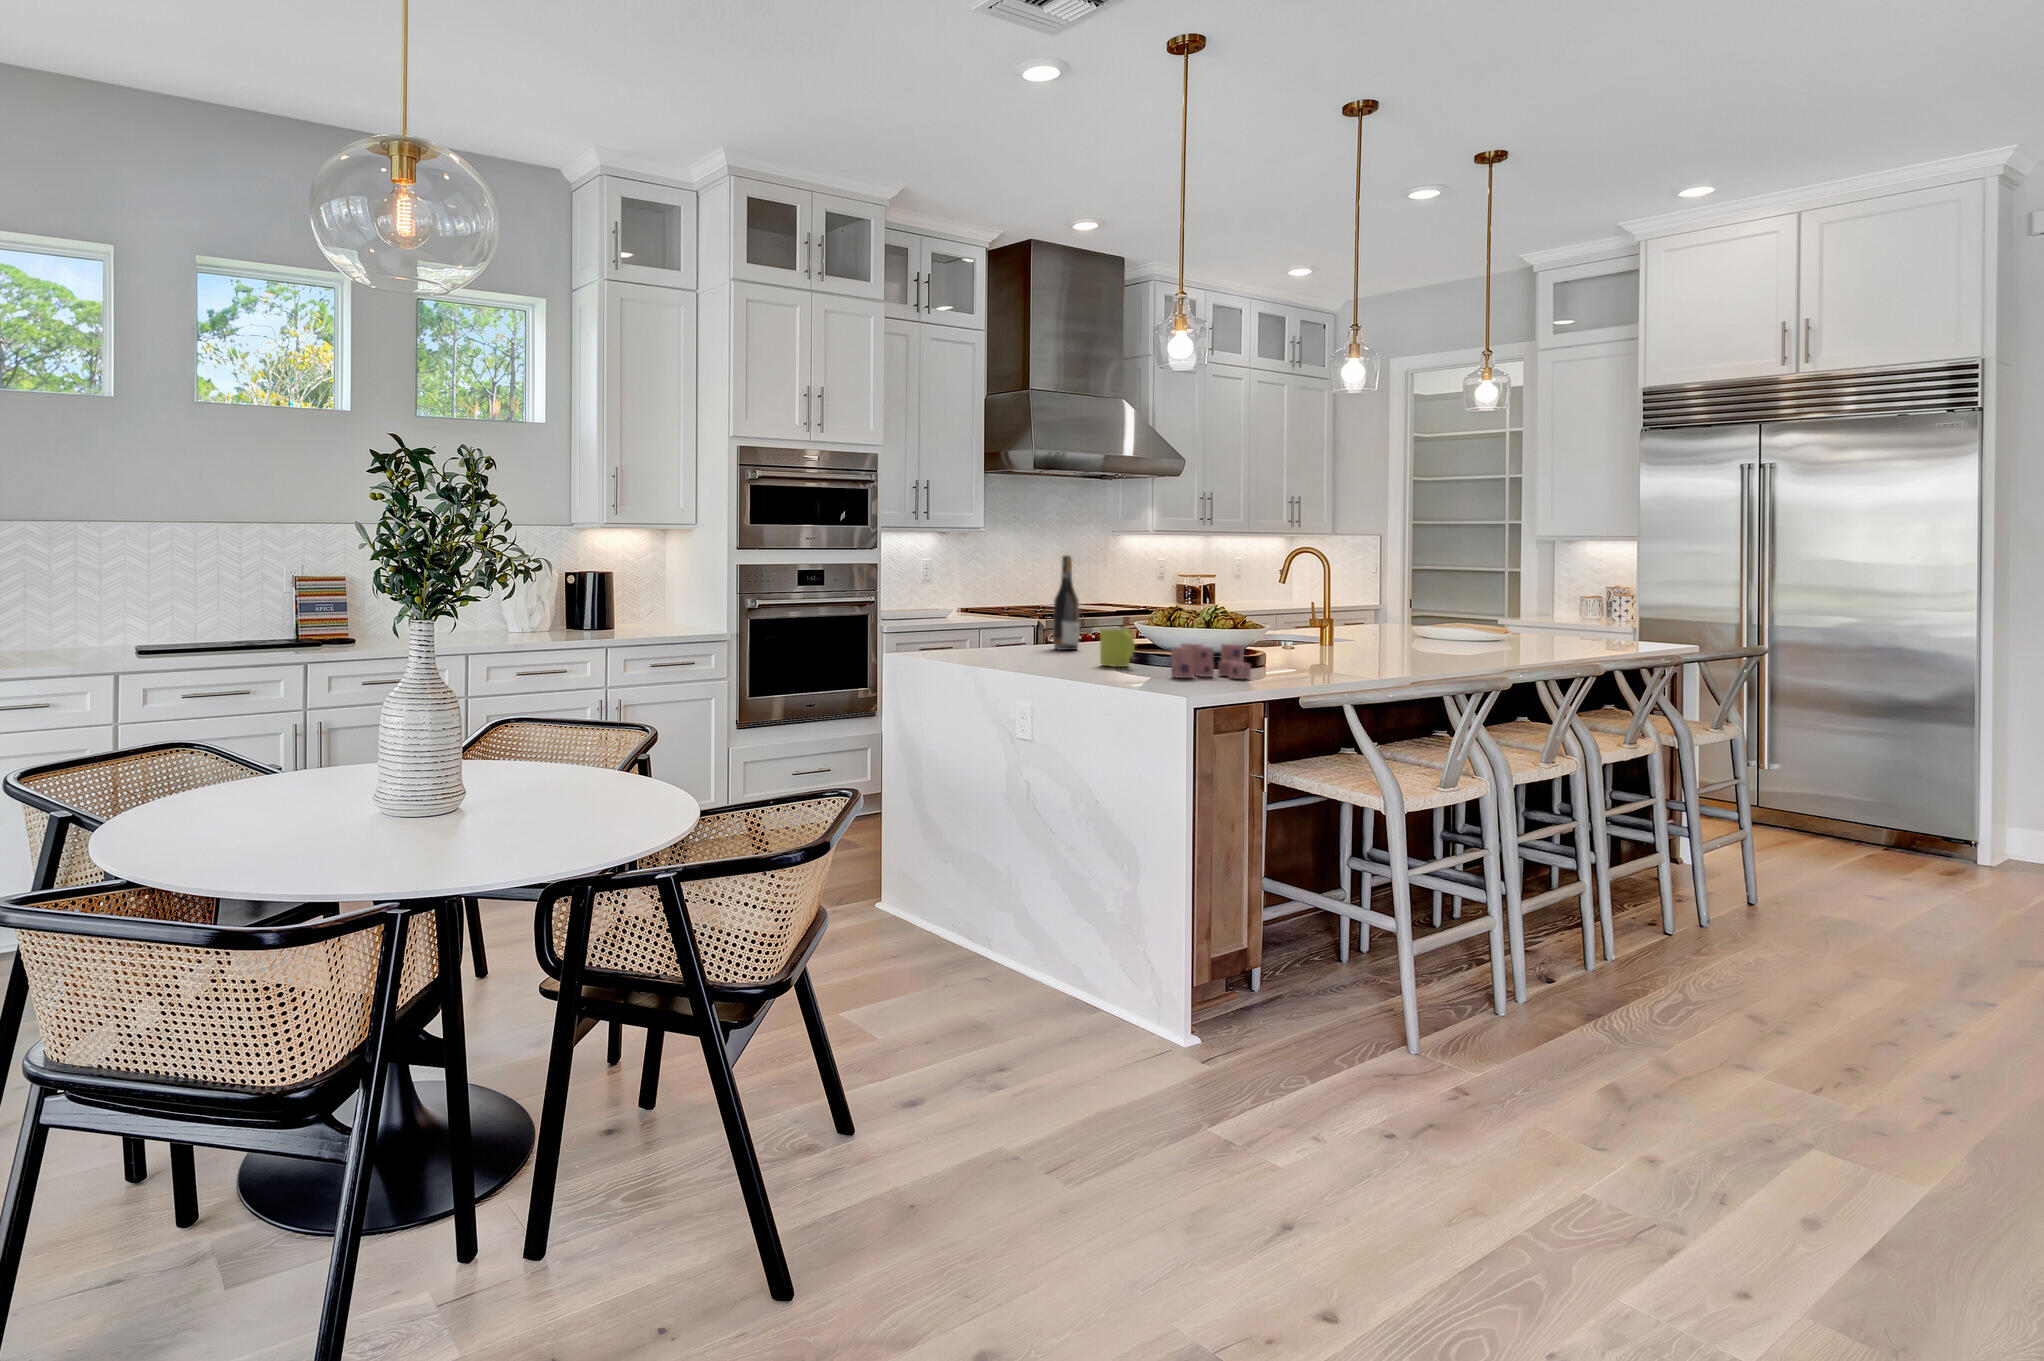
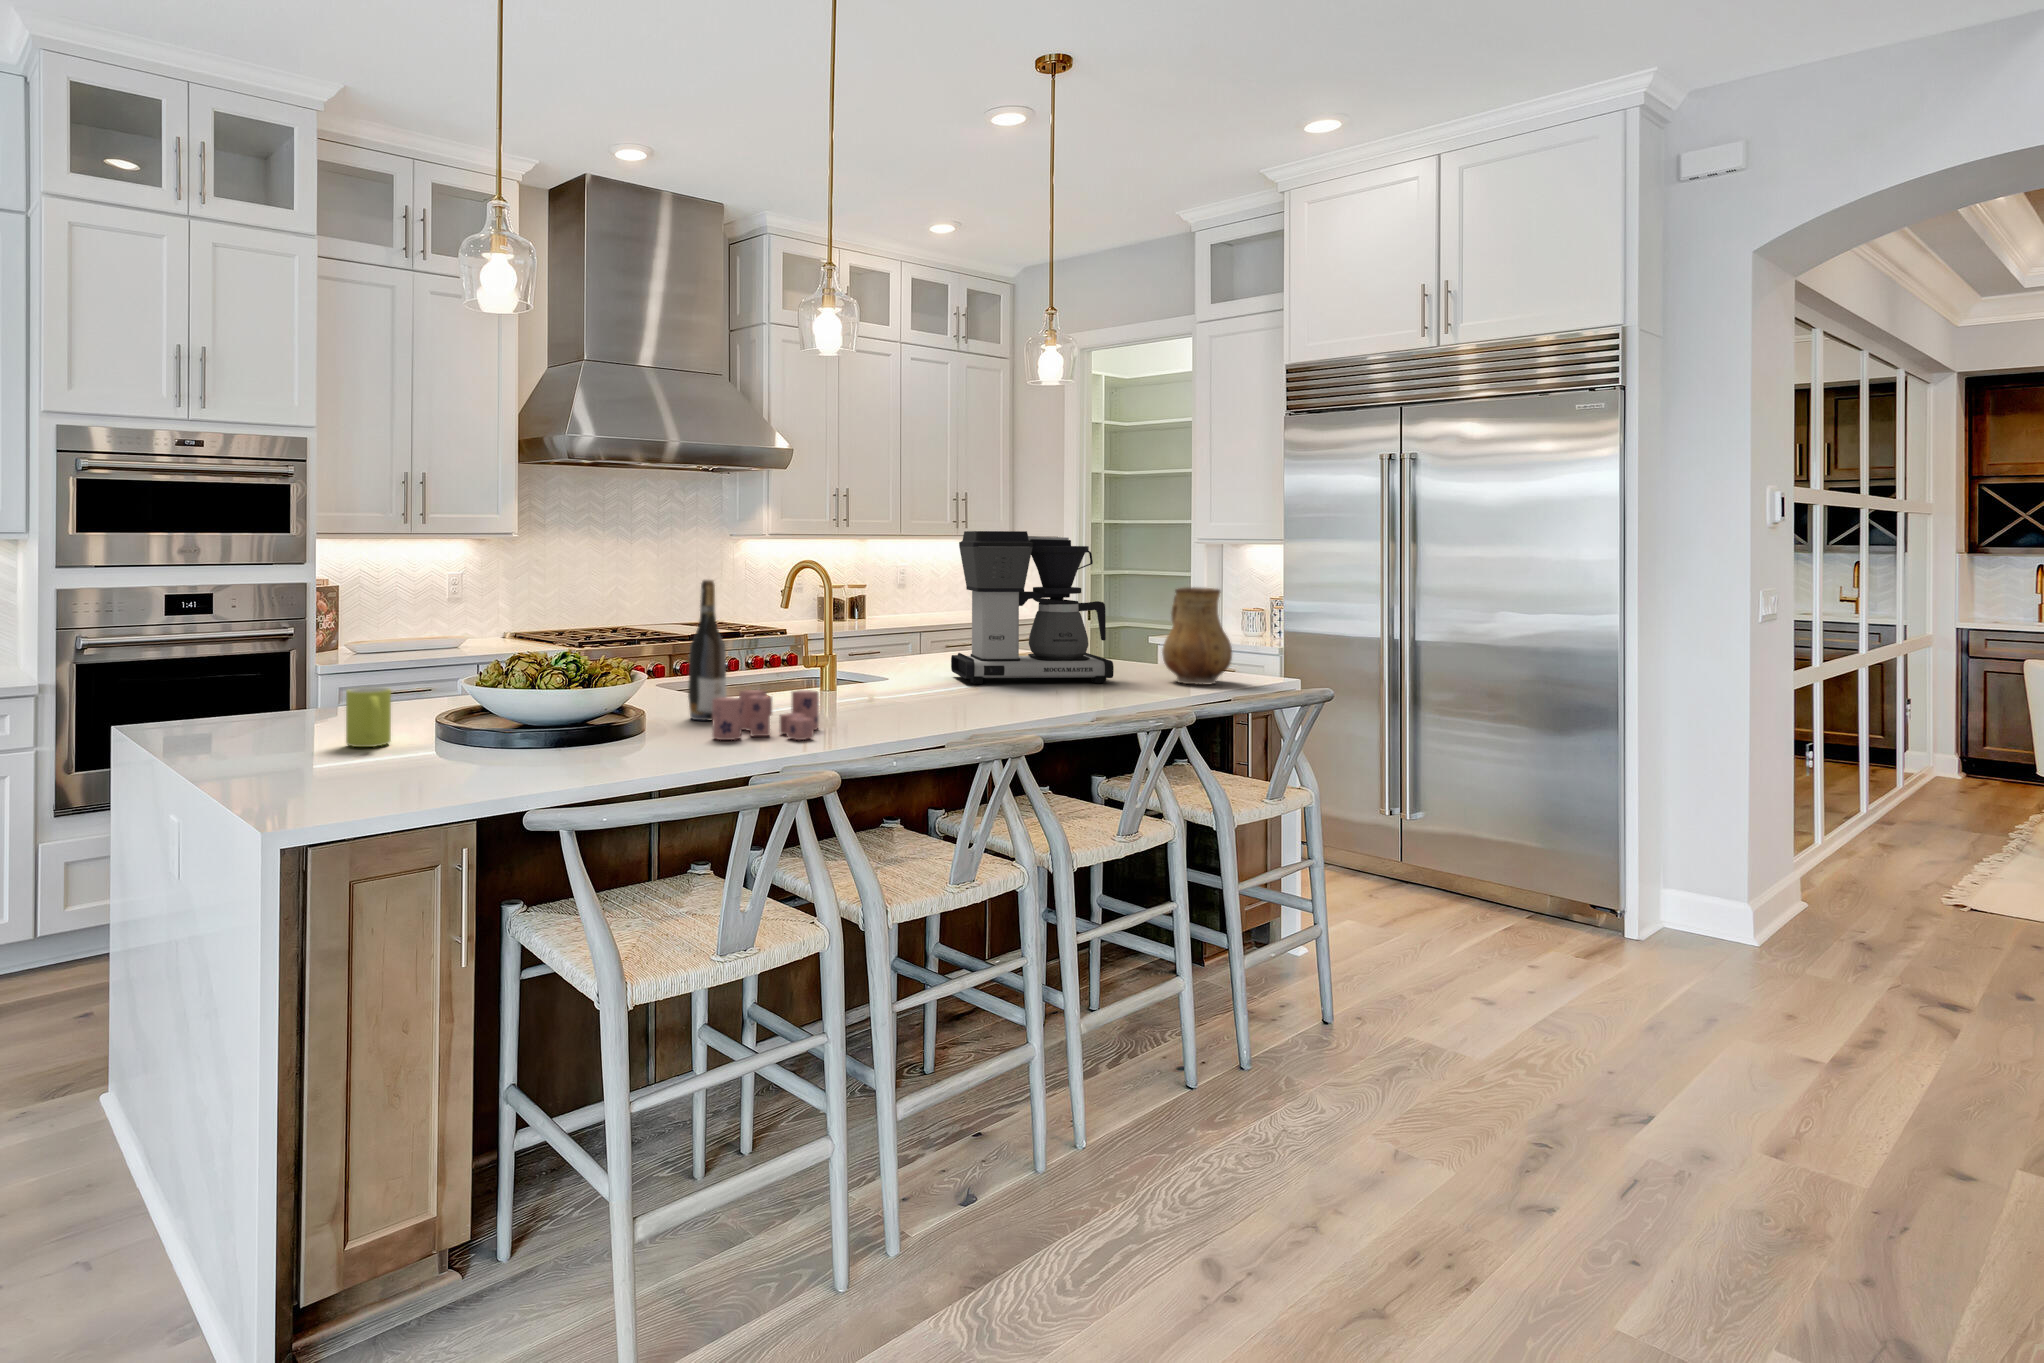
coffee maker: none [1425,525,1570,643] -> present [951,531,1114,684]
wine bottle: present [1053,555,1079,650] -> present [688,580,727,721]
ceramic pitcher: none [1606,570,1670,645] -> present [1162,587,1232,684]
candle: present [1171,643,1251,679] -> present [712,690,819,740]

